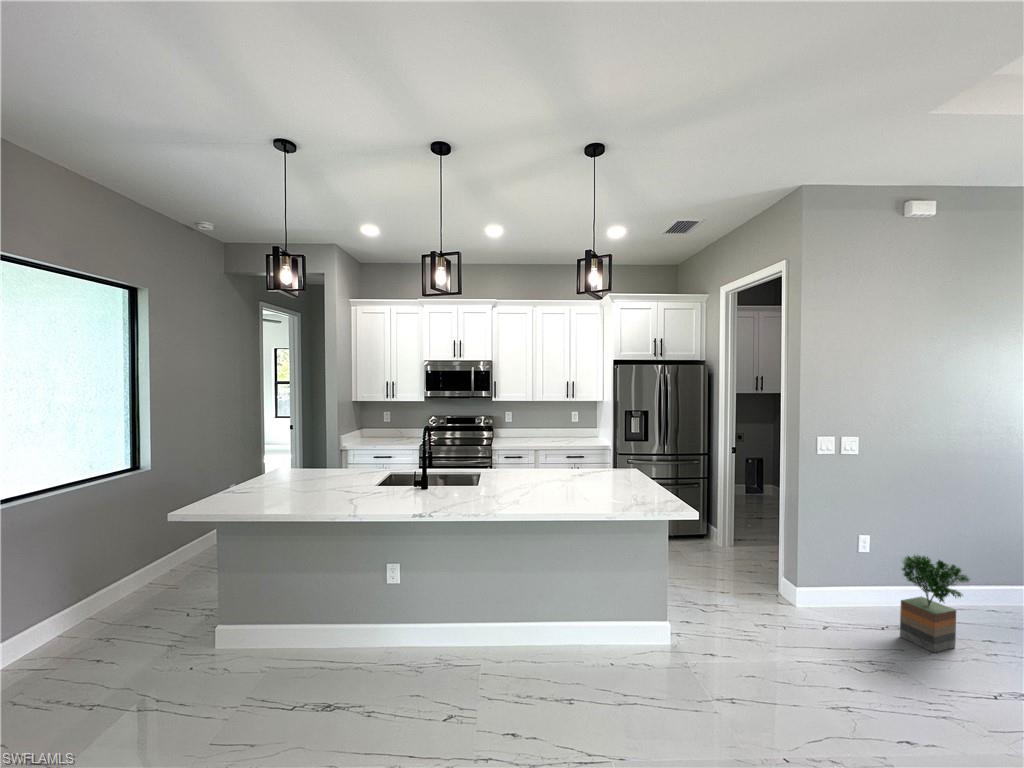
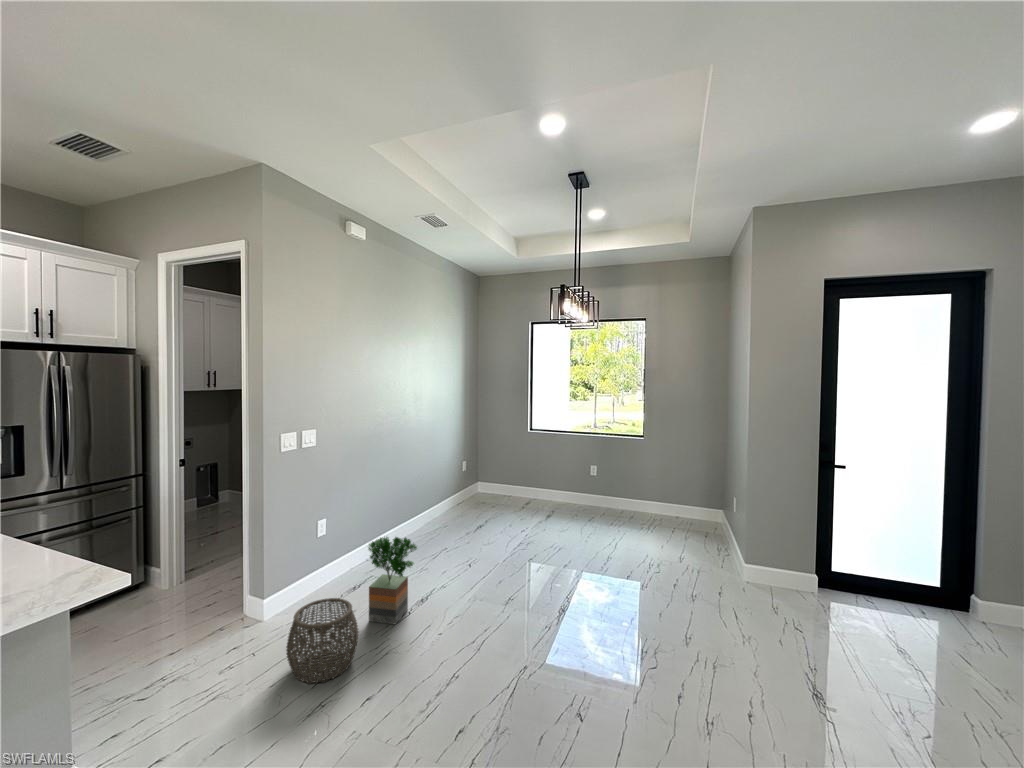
woven basket: none [807,585,881,660] -> present [286,598,359,684]

